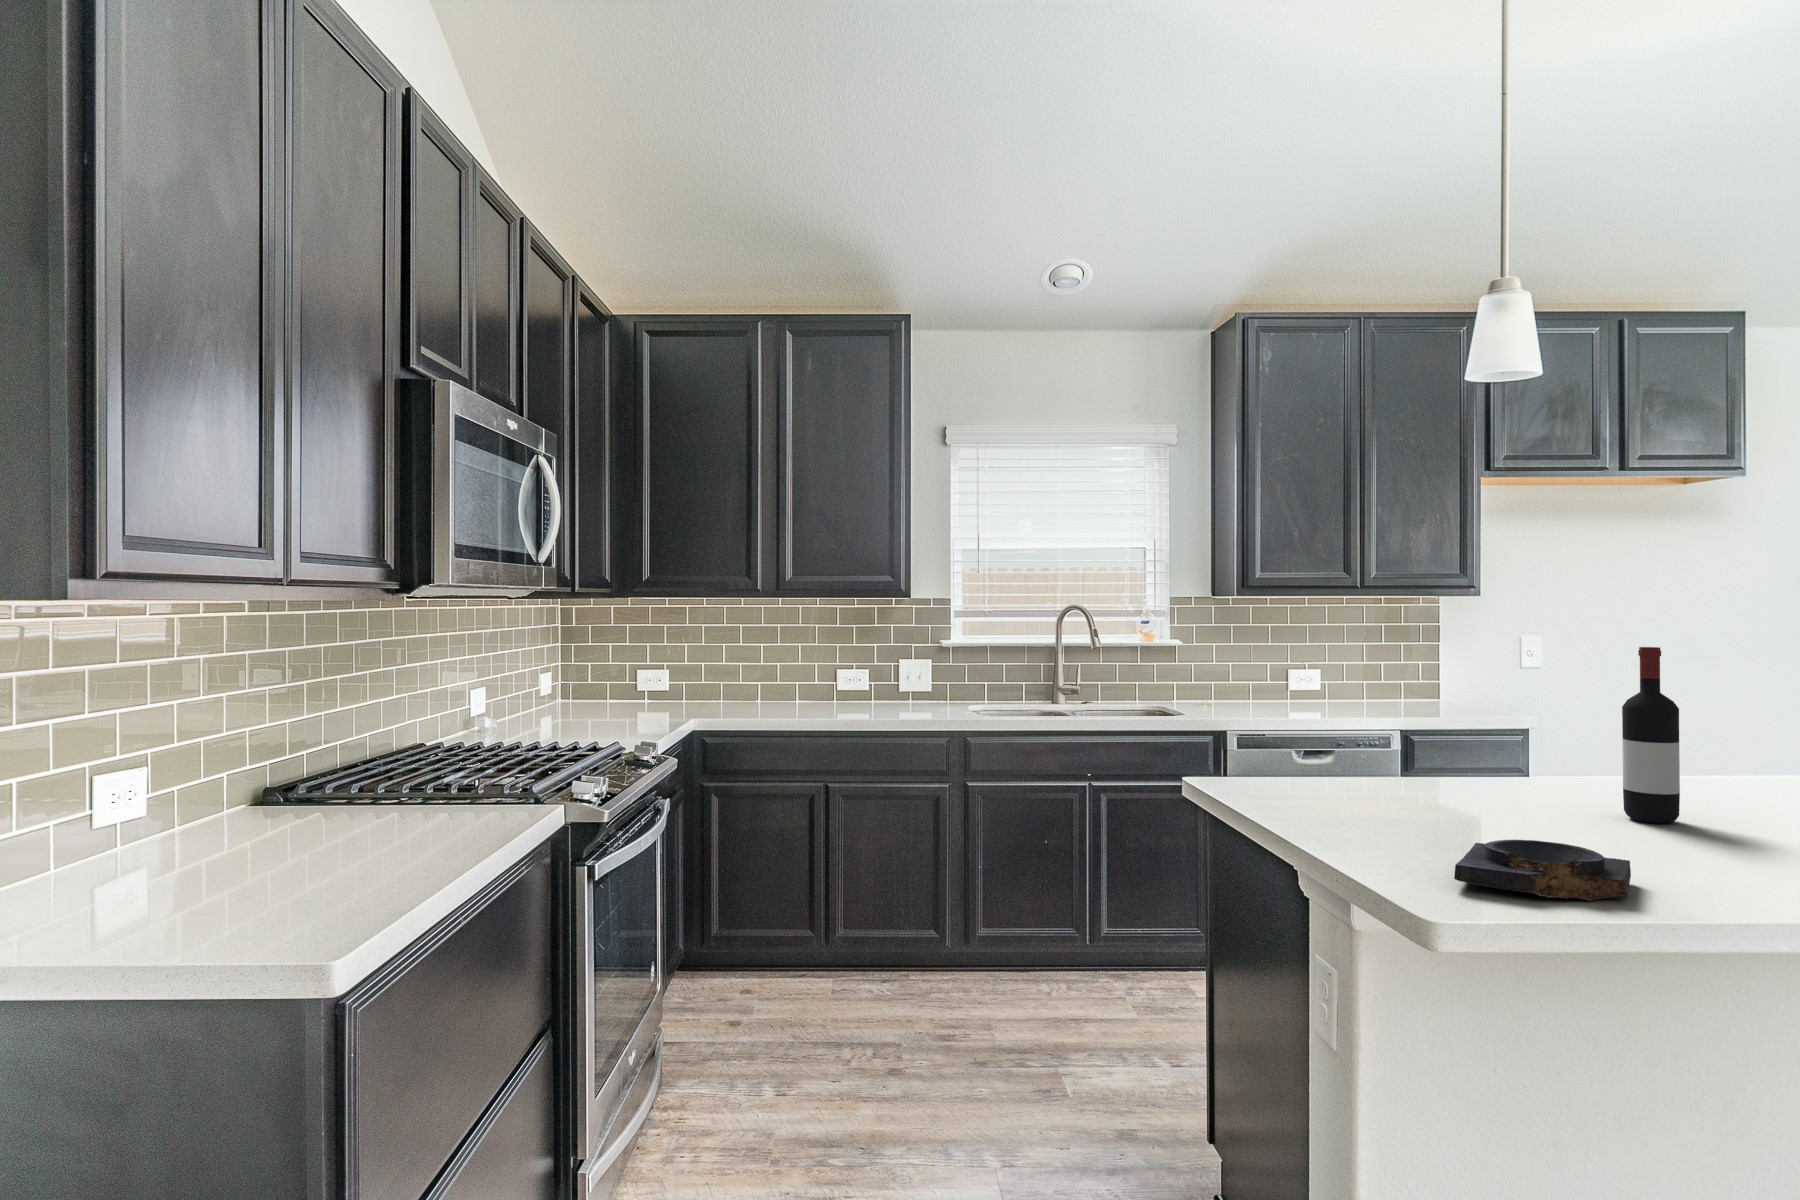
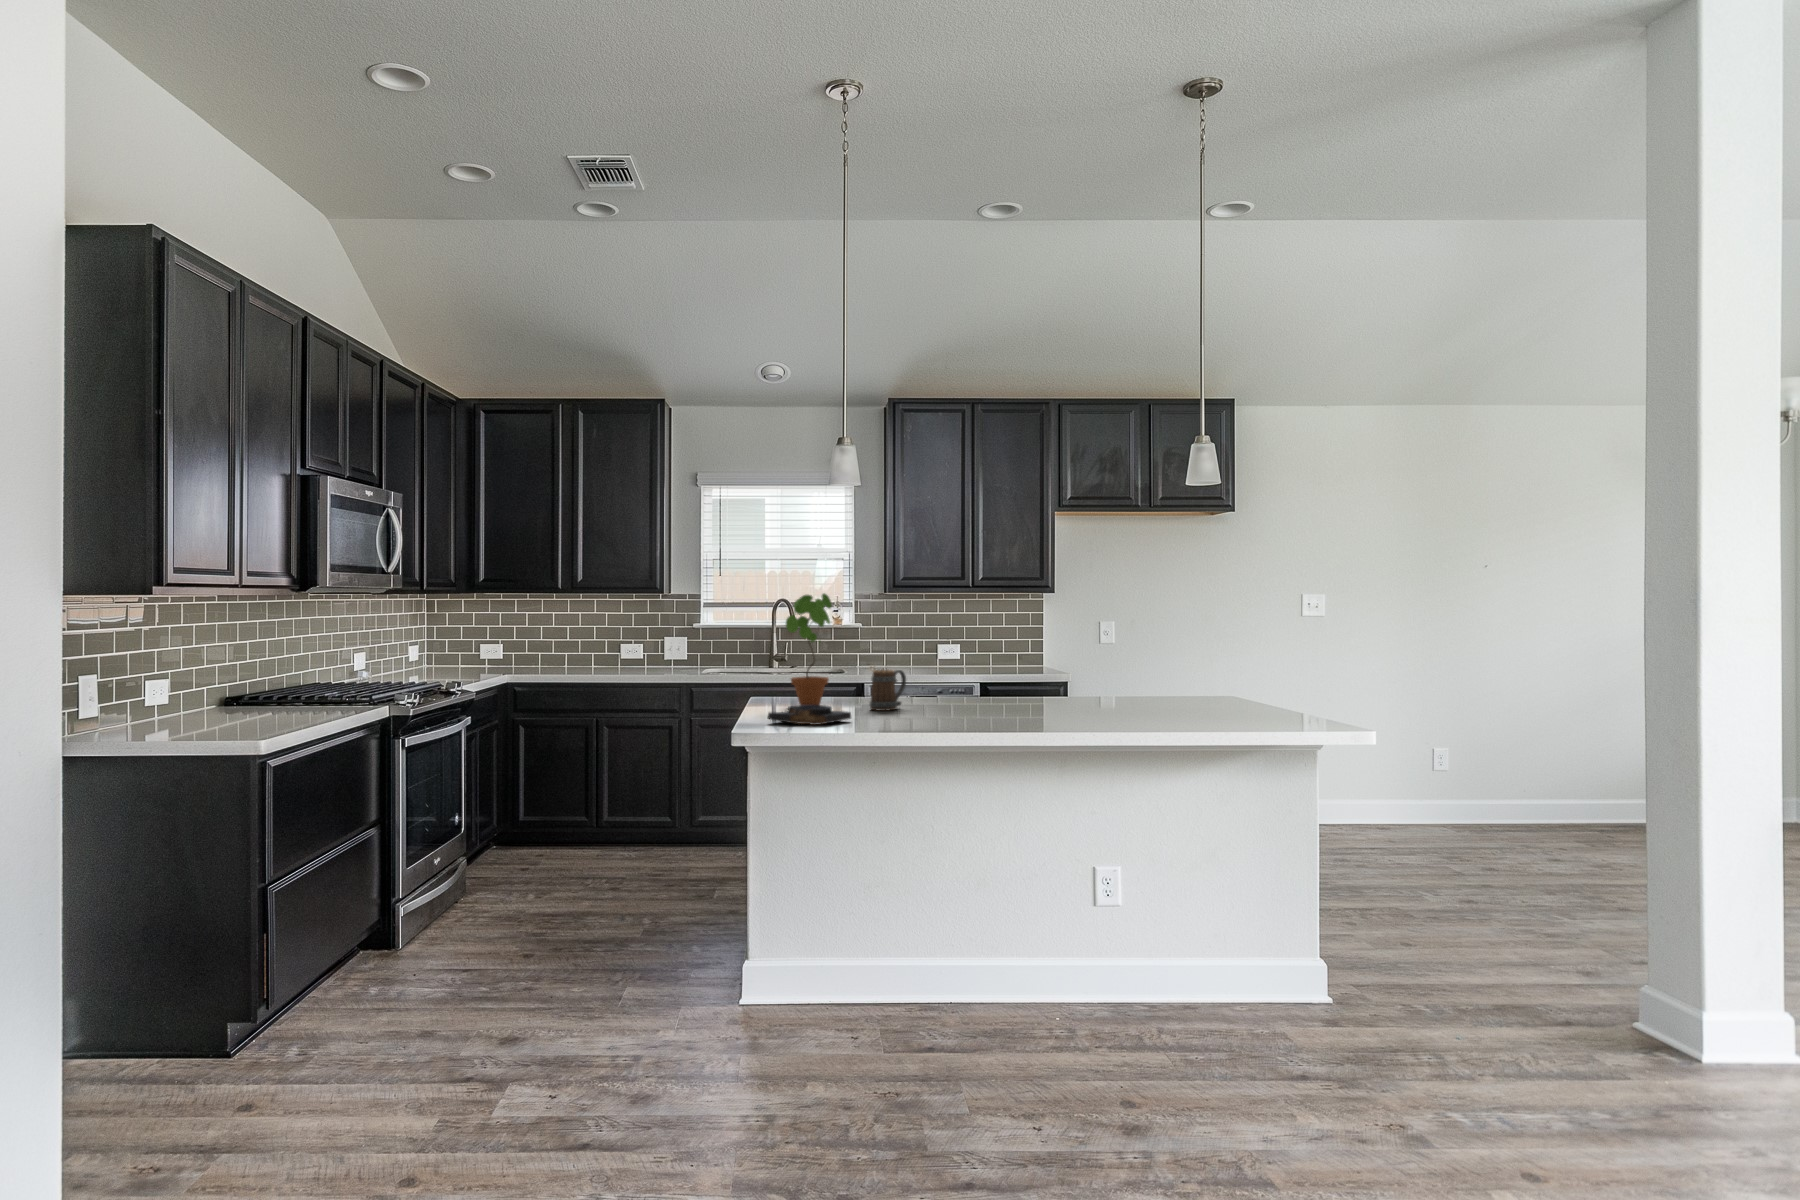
potted plant: none [1314,593,1409,814] -> present [786,594,832,705]
wine bottle: present [1622,647,1680,823] -> none [930,621,953,708]
mug: none [1519,744,1584,832] -> present [870,670,906,711]

